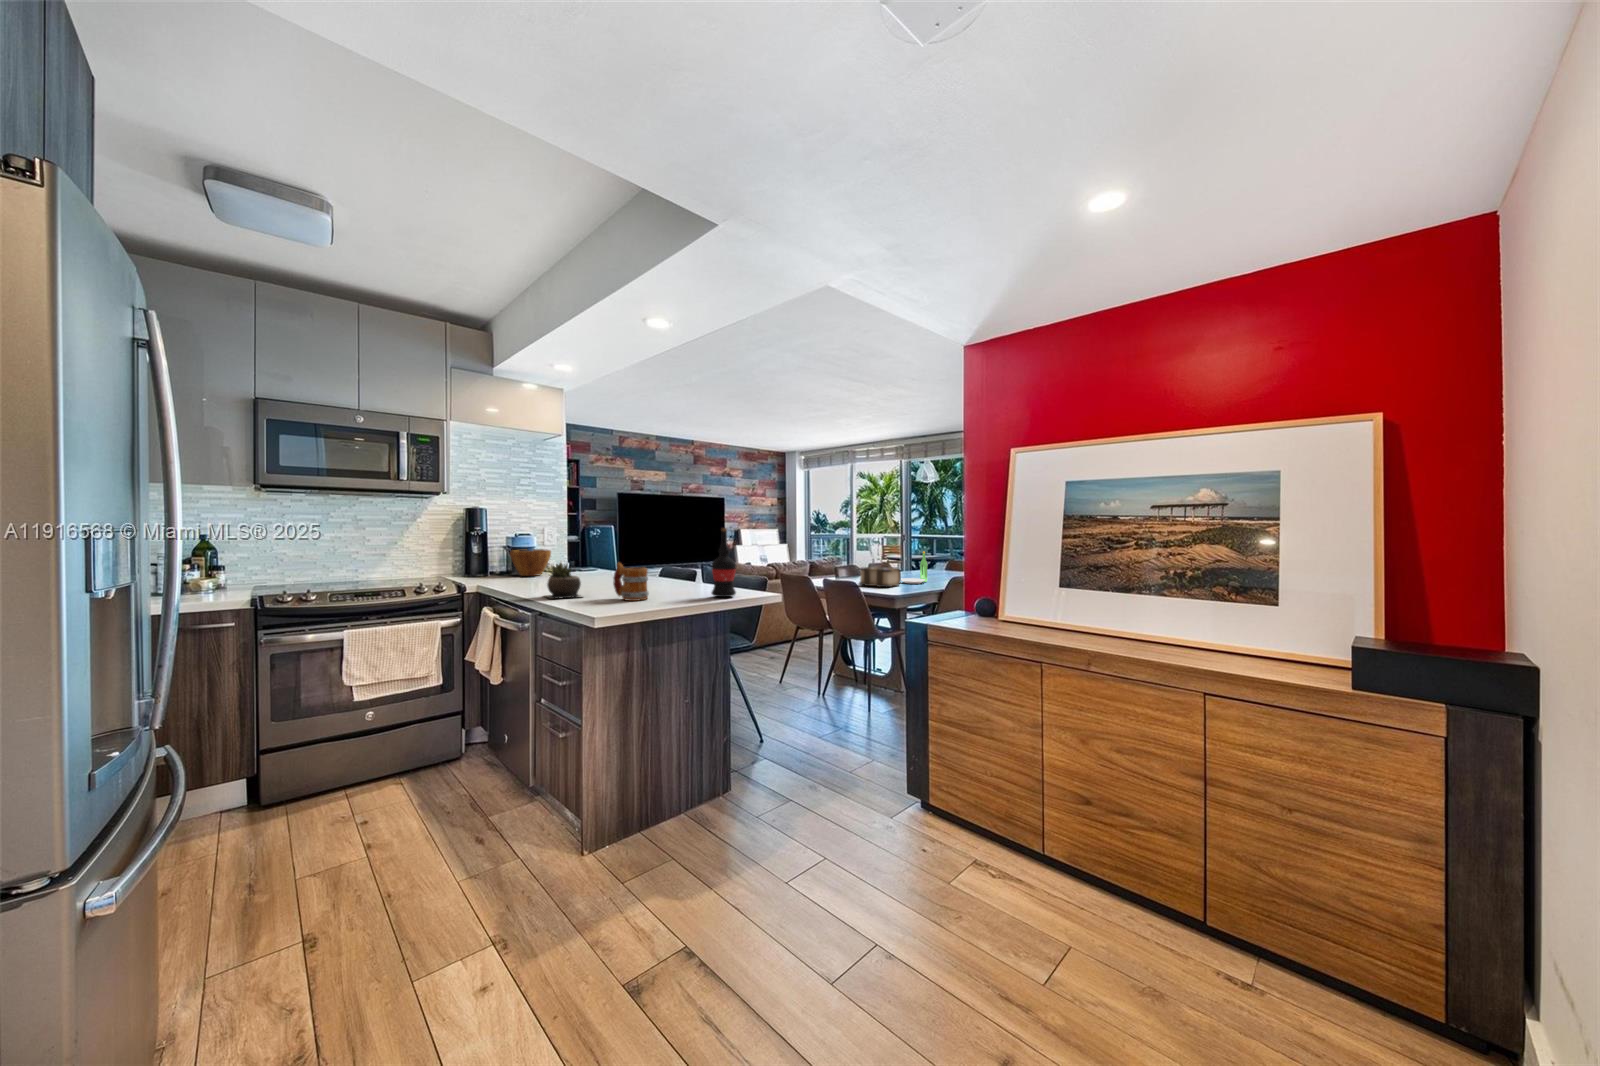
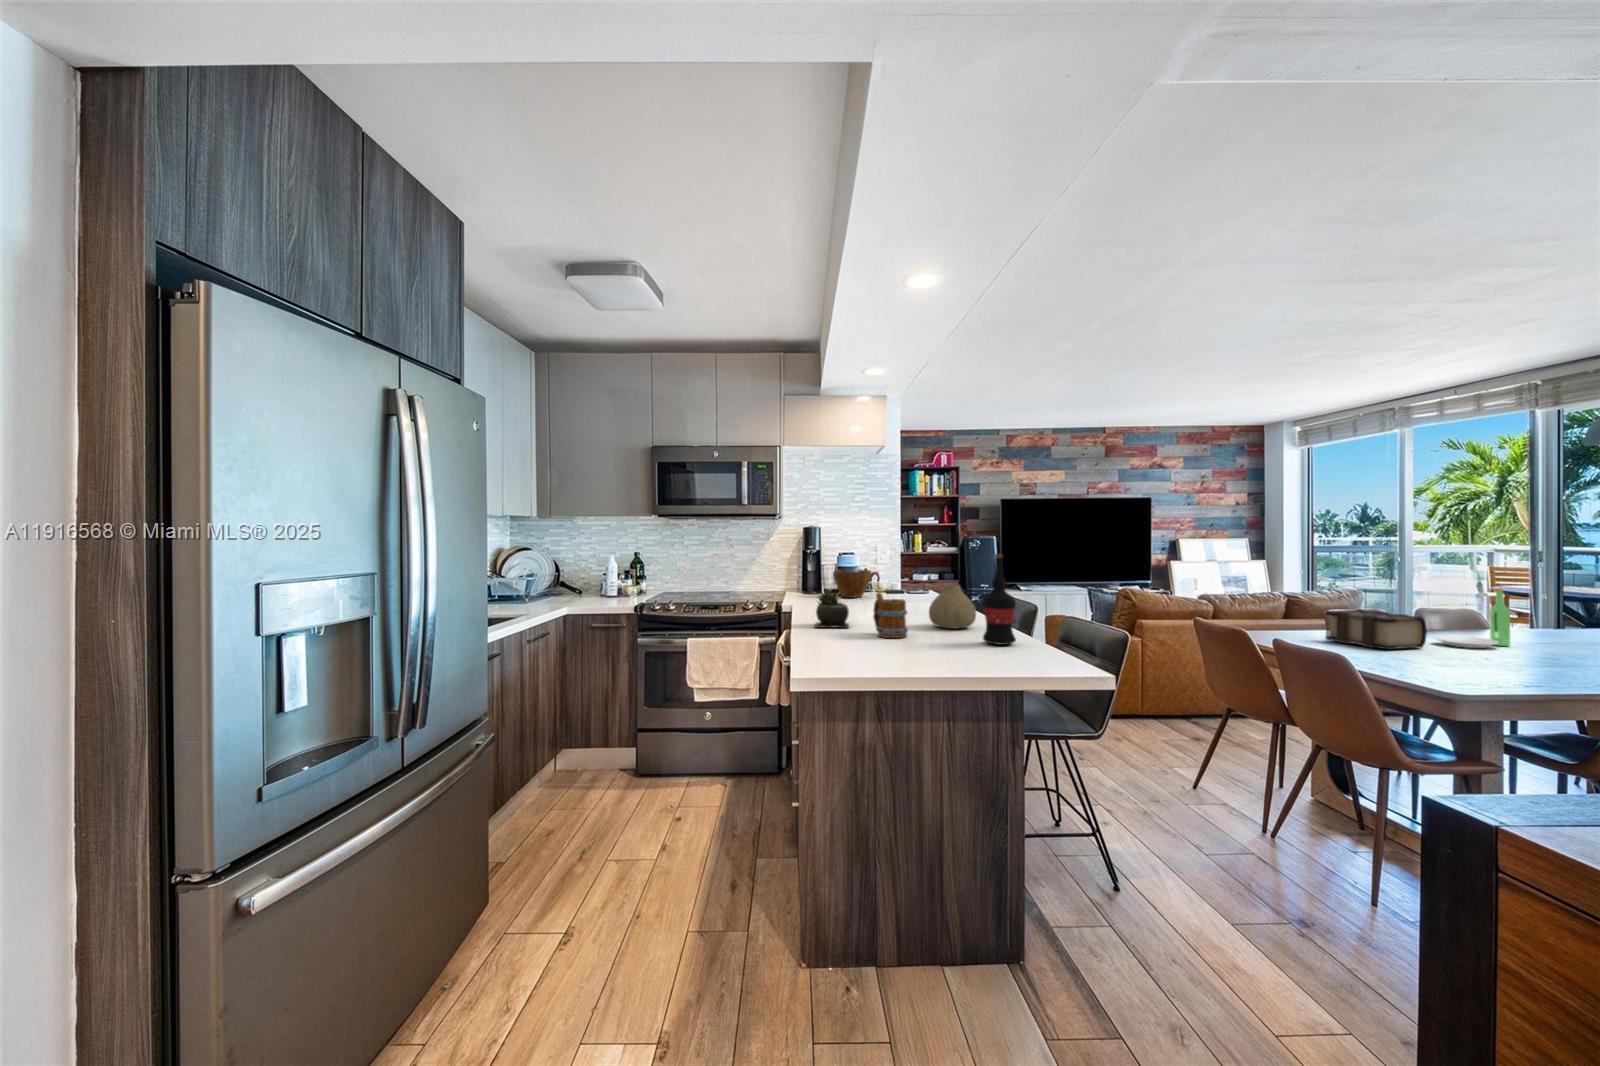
vase: none [650,555,689,591] -> present [929,584,976,629]

